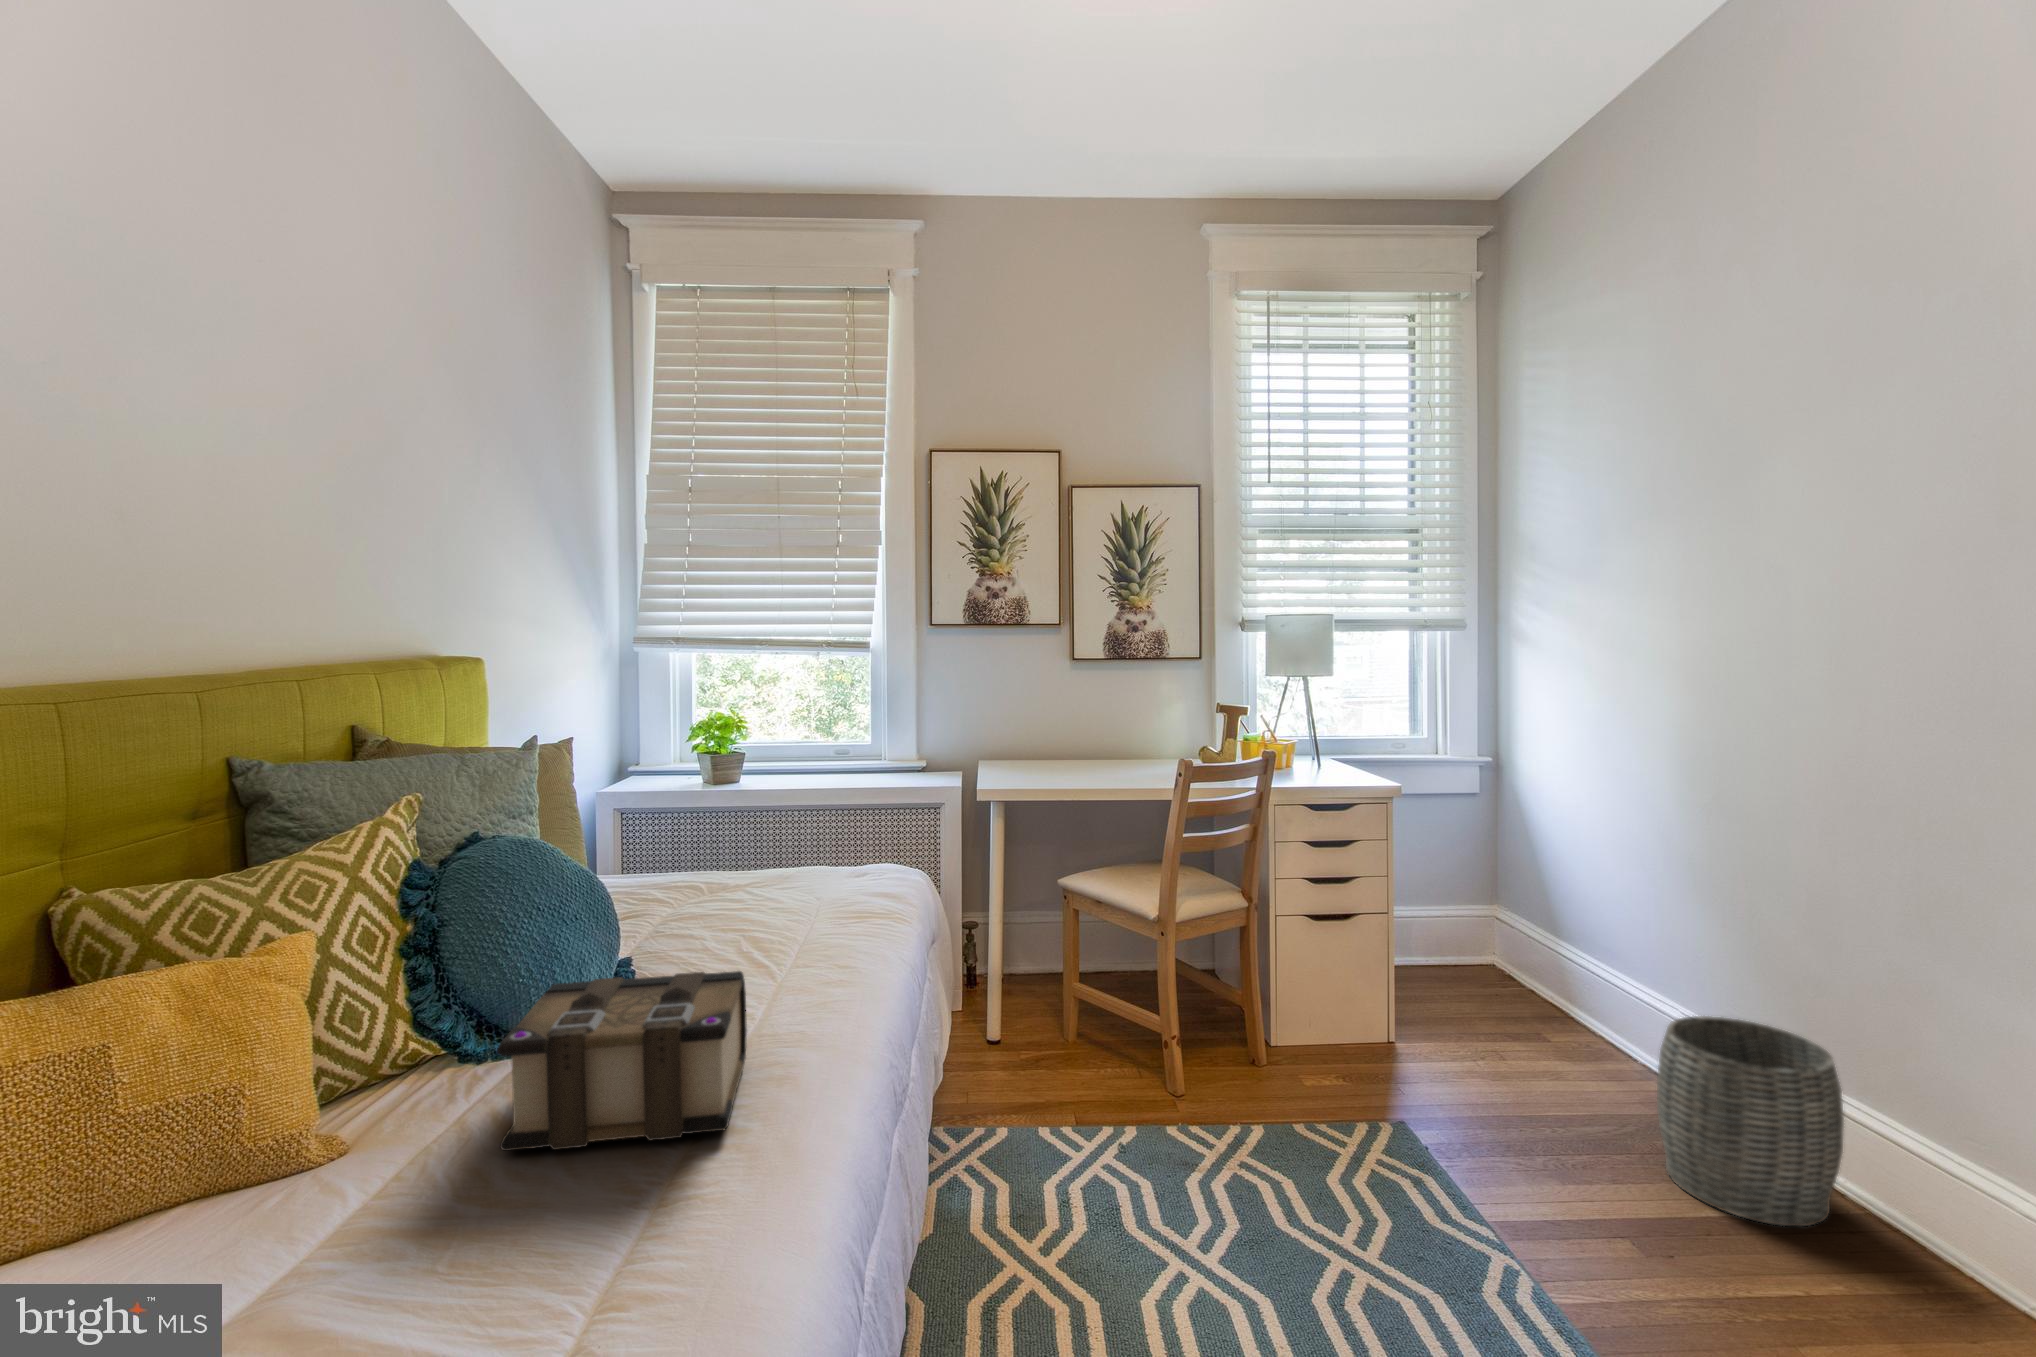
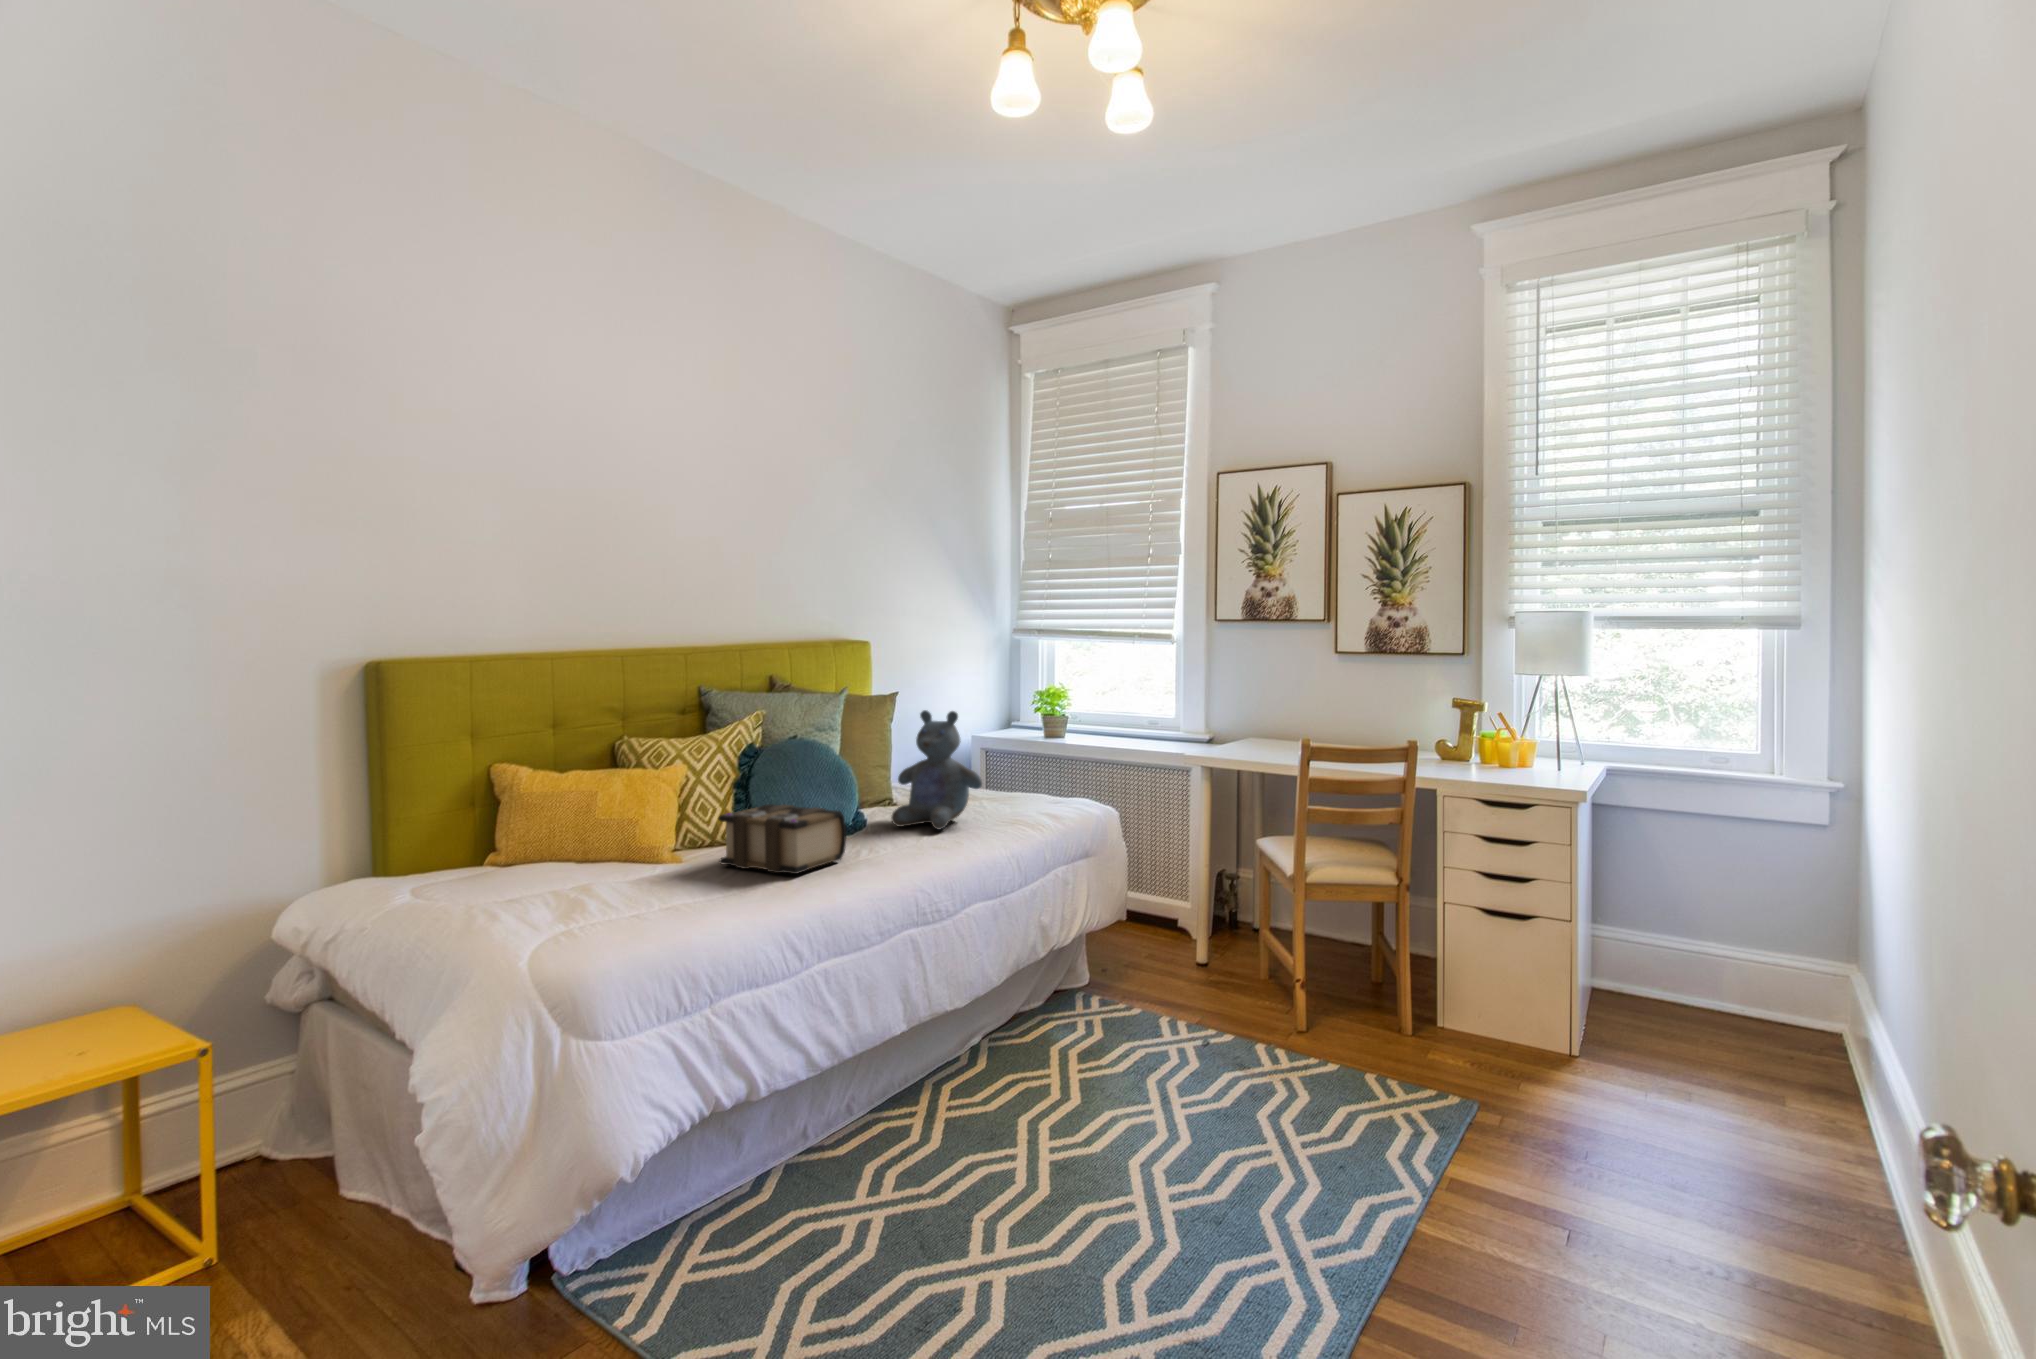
stuffed bear: none [673,760,827,962] -> present [891,710,982,829]
woven basket: present [1657,1016,1844,1226] -> none [1663,1039,1855,1259]

